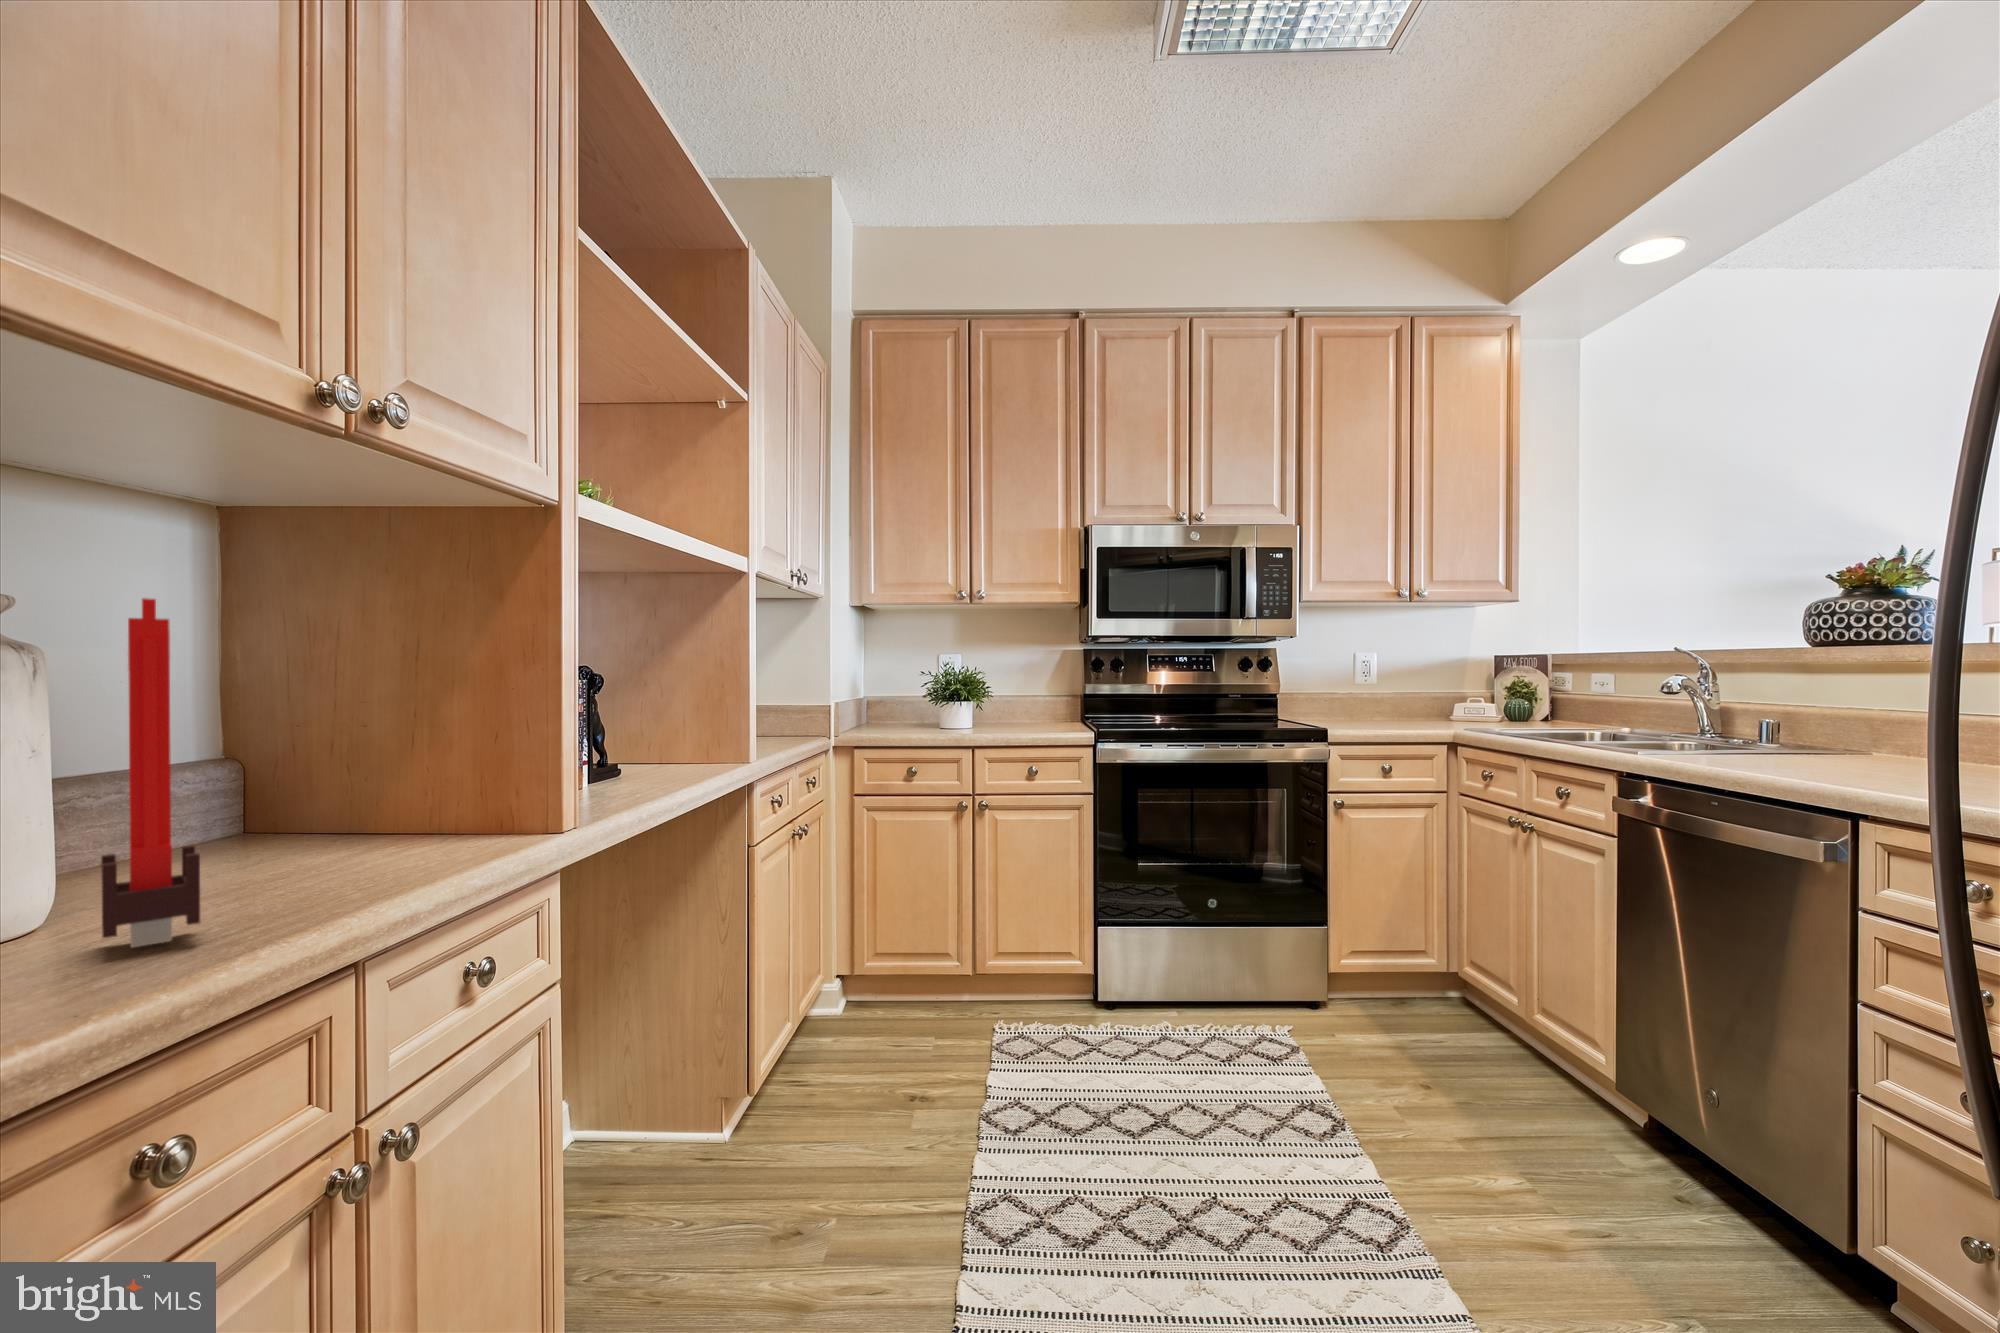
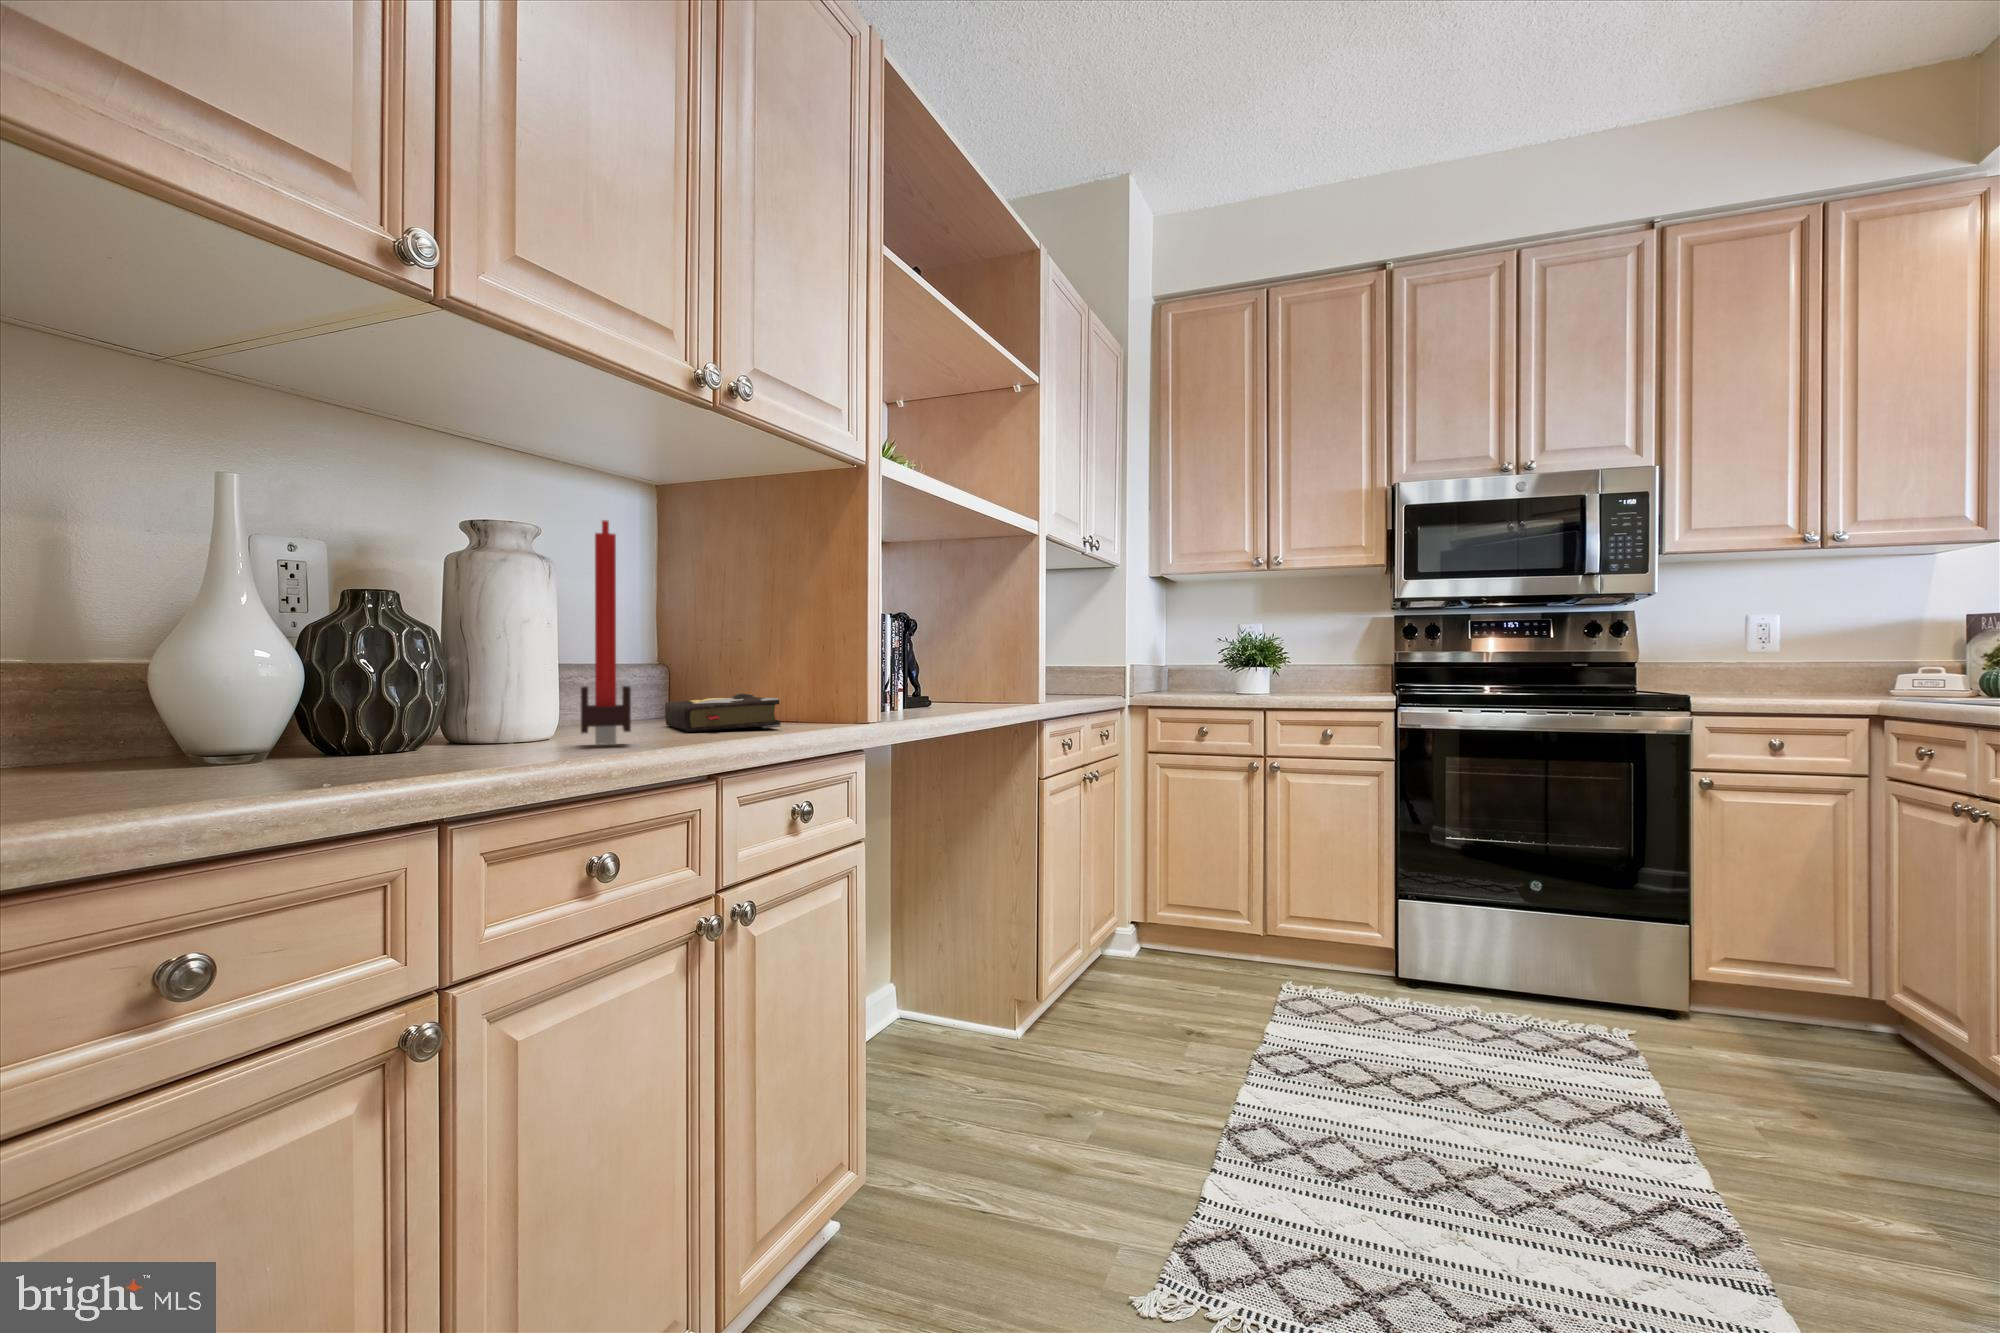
hardback book: none [246,802,441,880] -> present [665,694,781,732]

